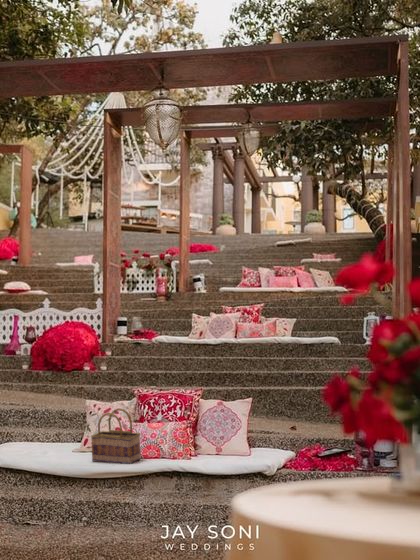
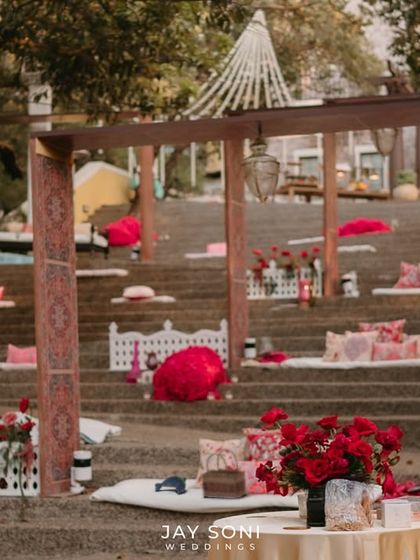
plush toy: none [37,438,72,458] -> present [155,476,186,494]

